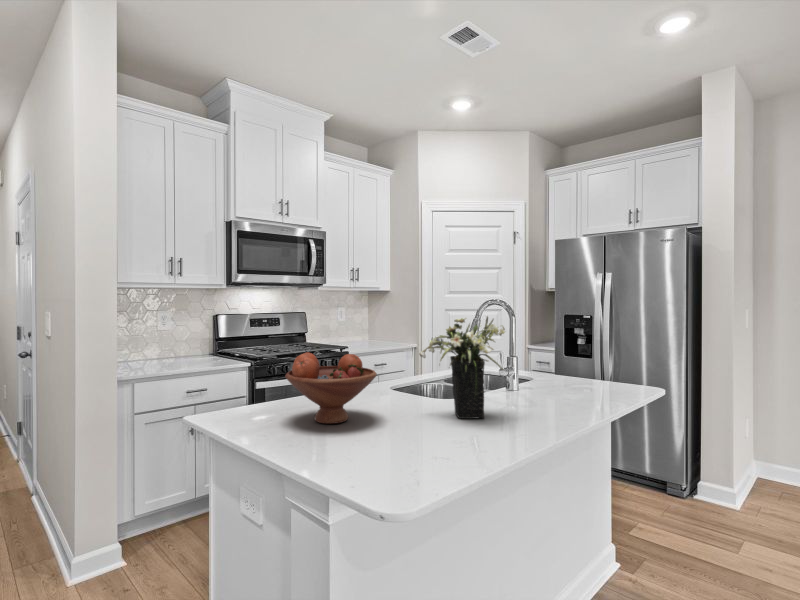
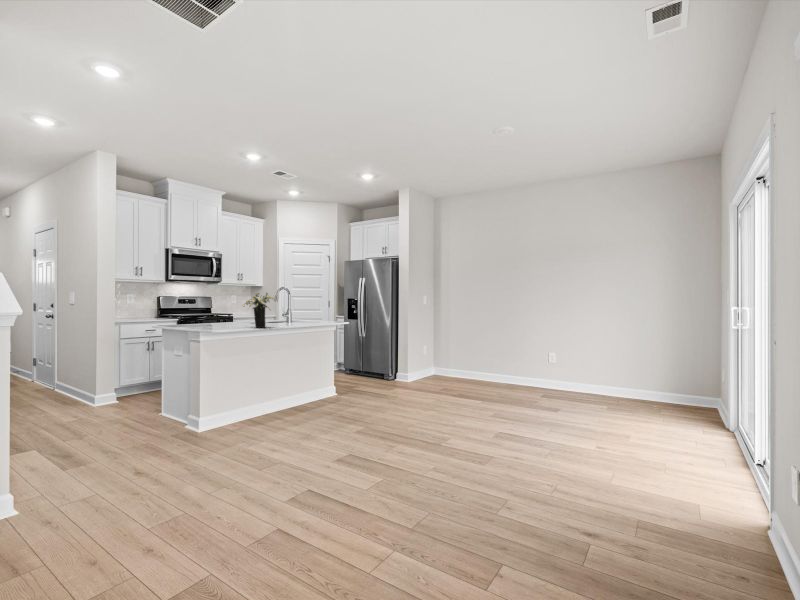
fruit bowl: present [285,352,377,424] -> none [191,304,225,328]

